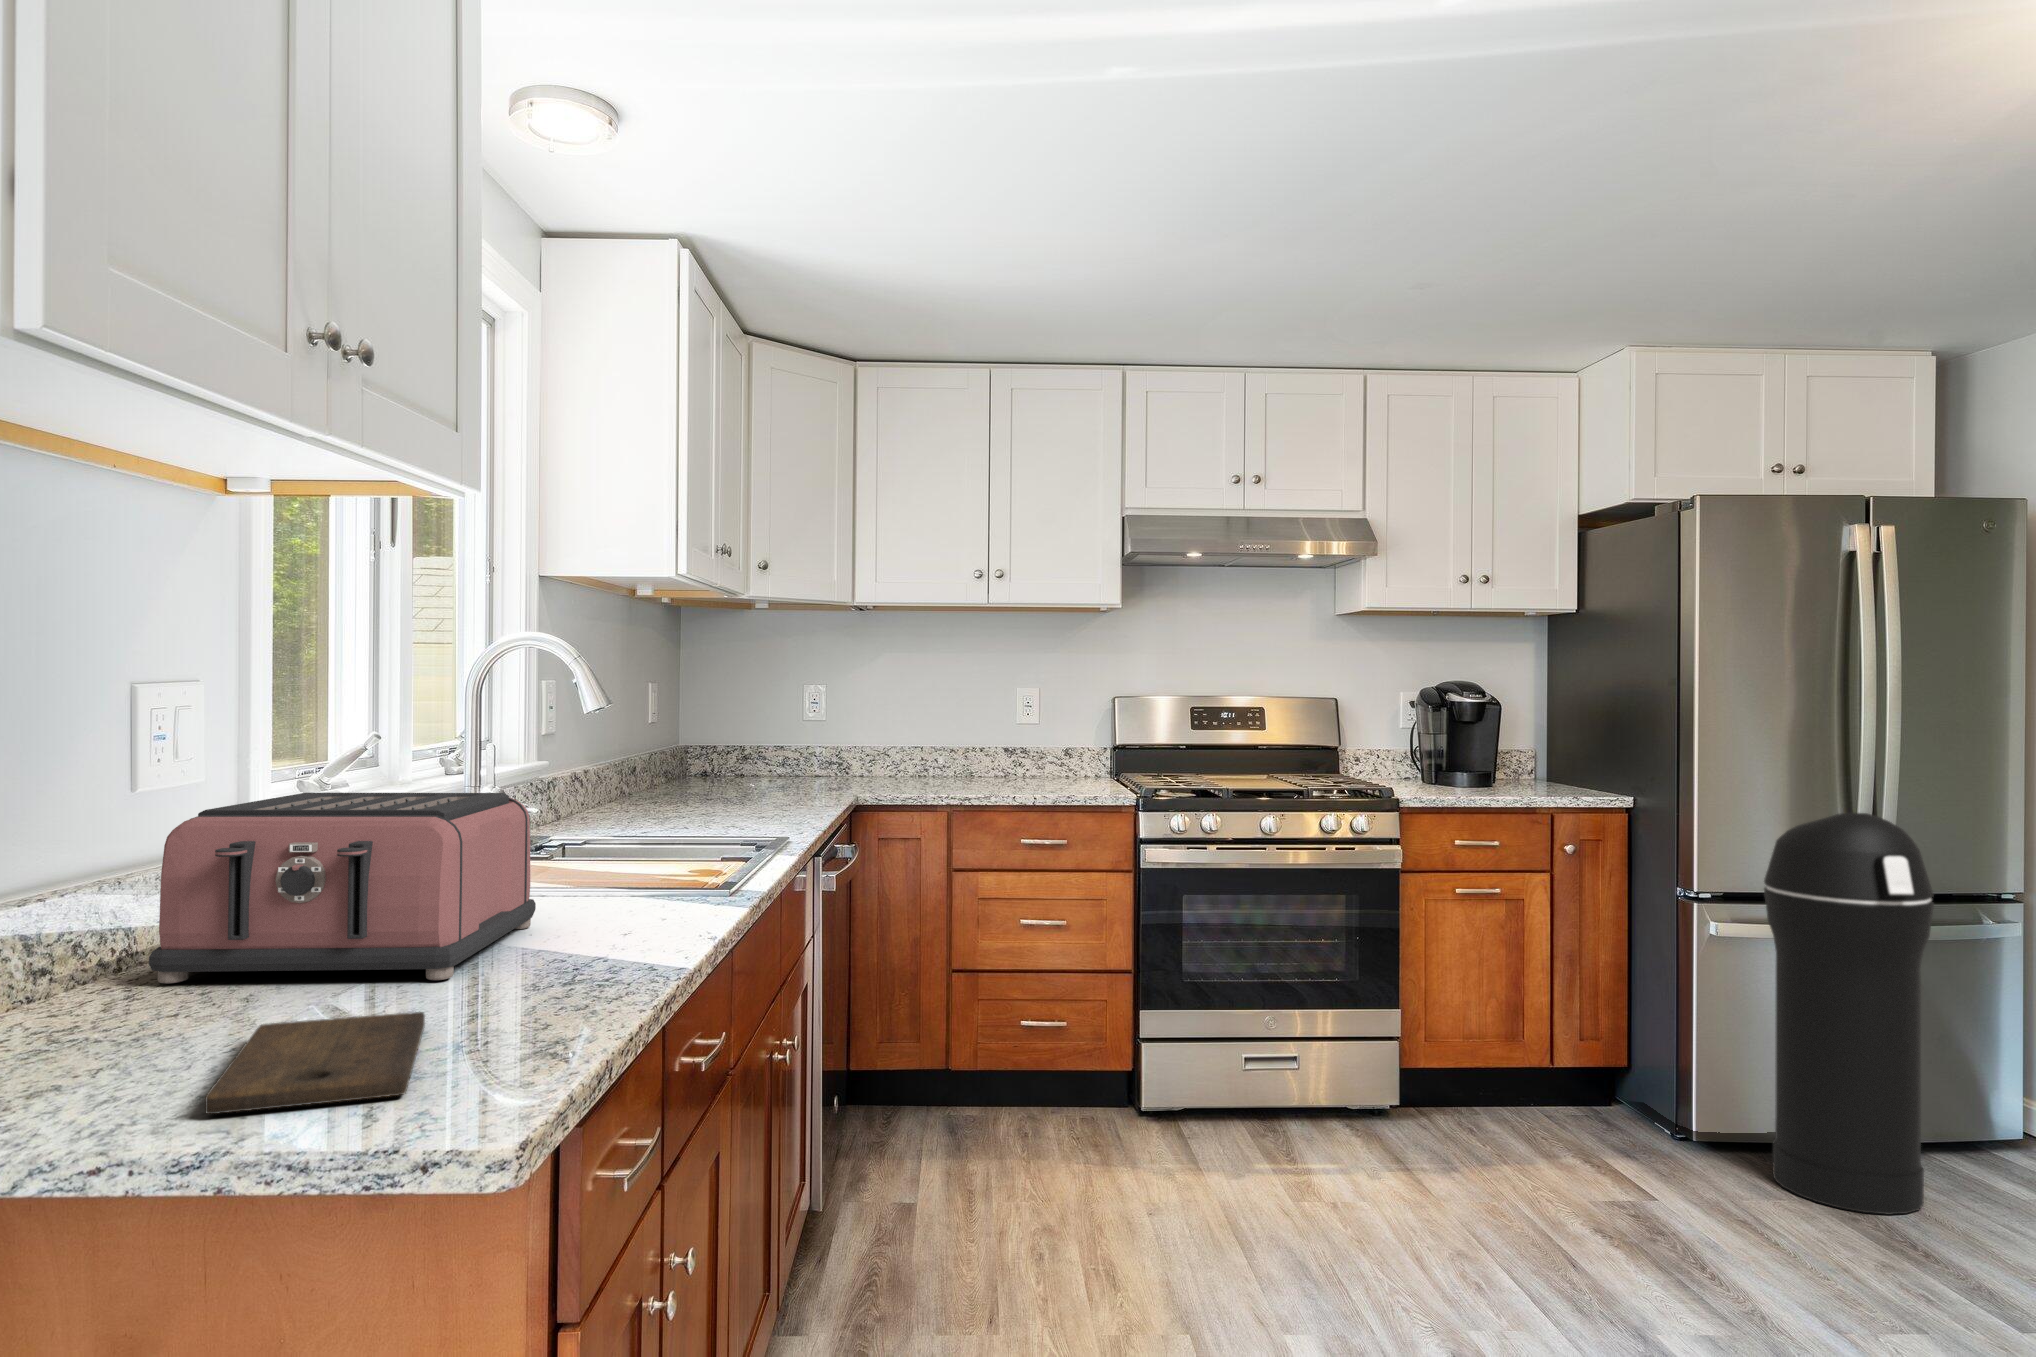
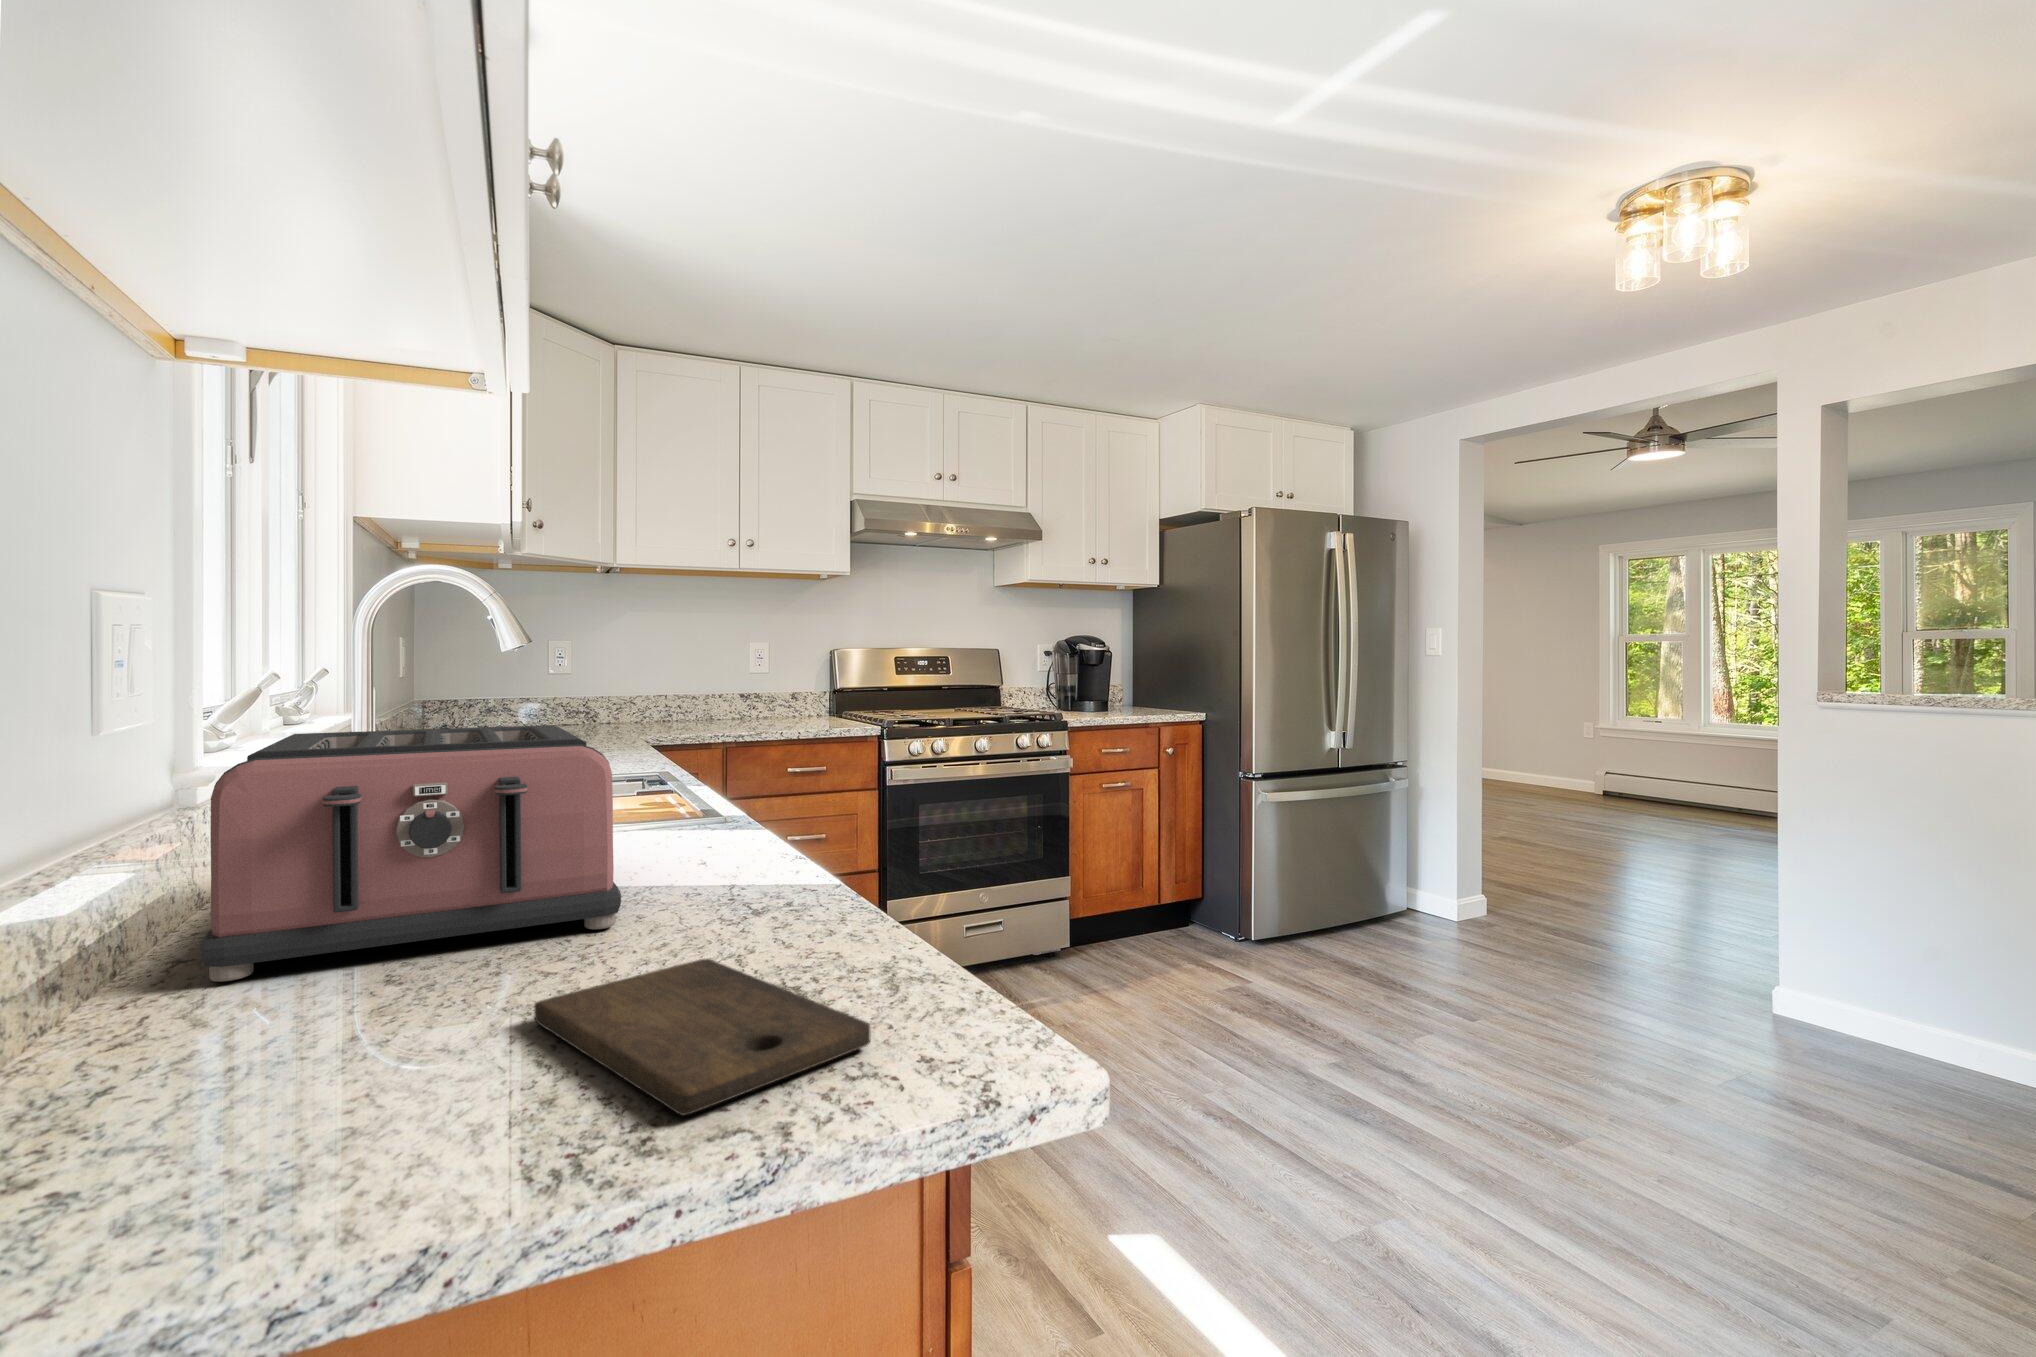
trash can: present [1764,813,1934,1215] -> none [1295,717,1389,966]

